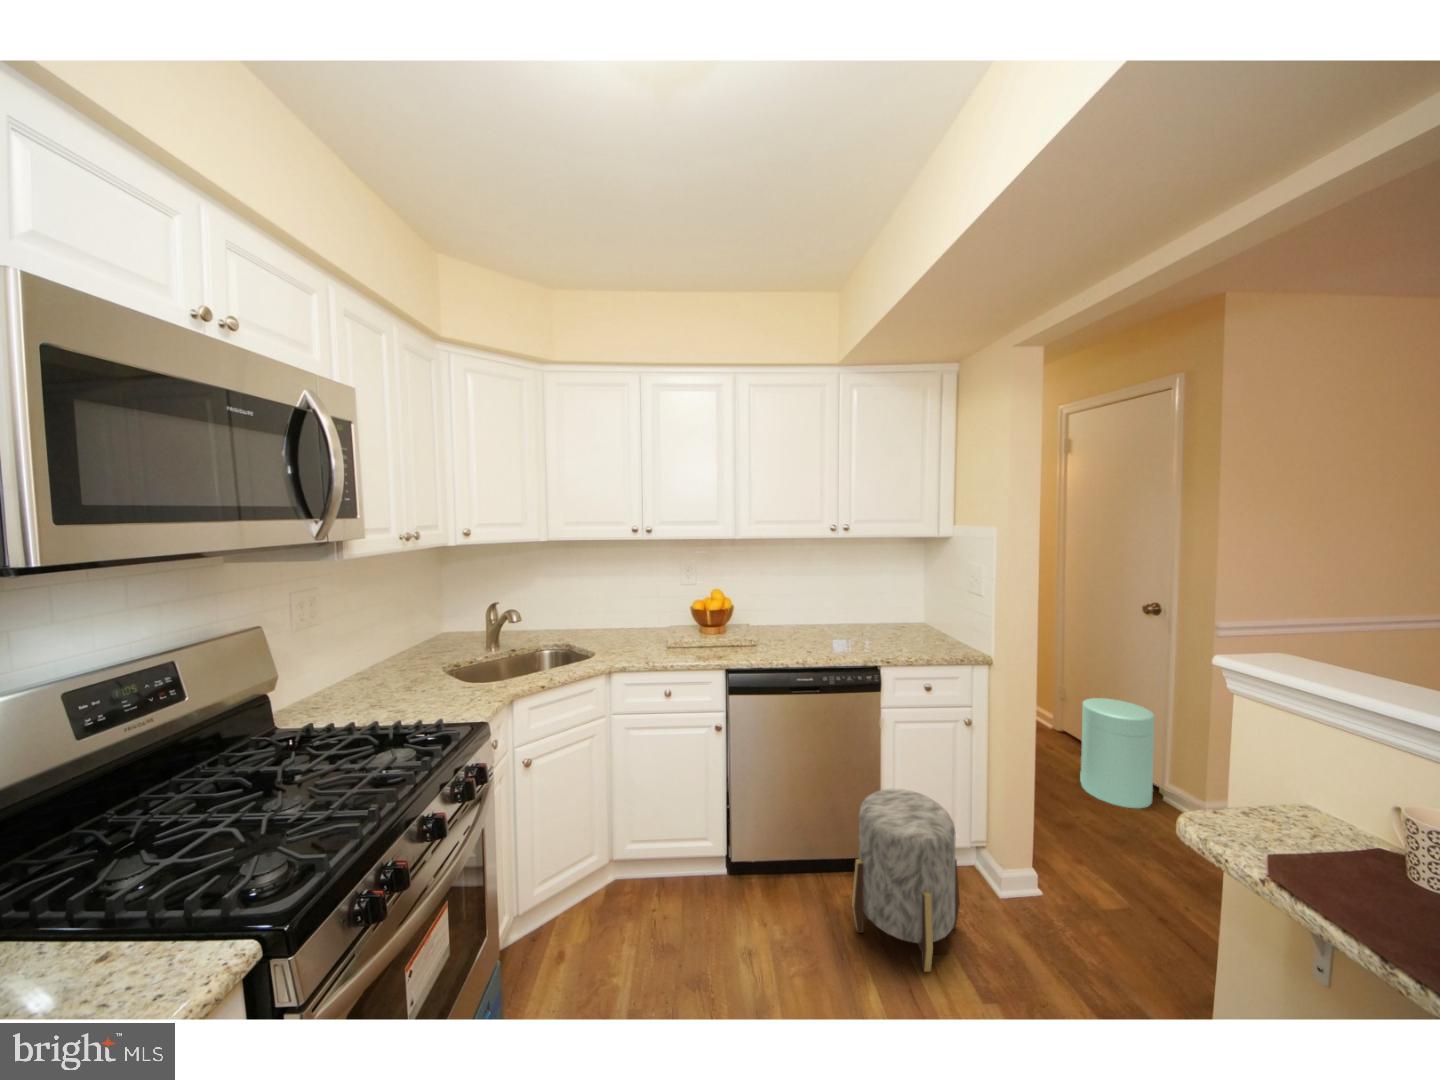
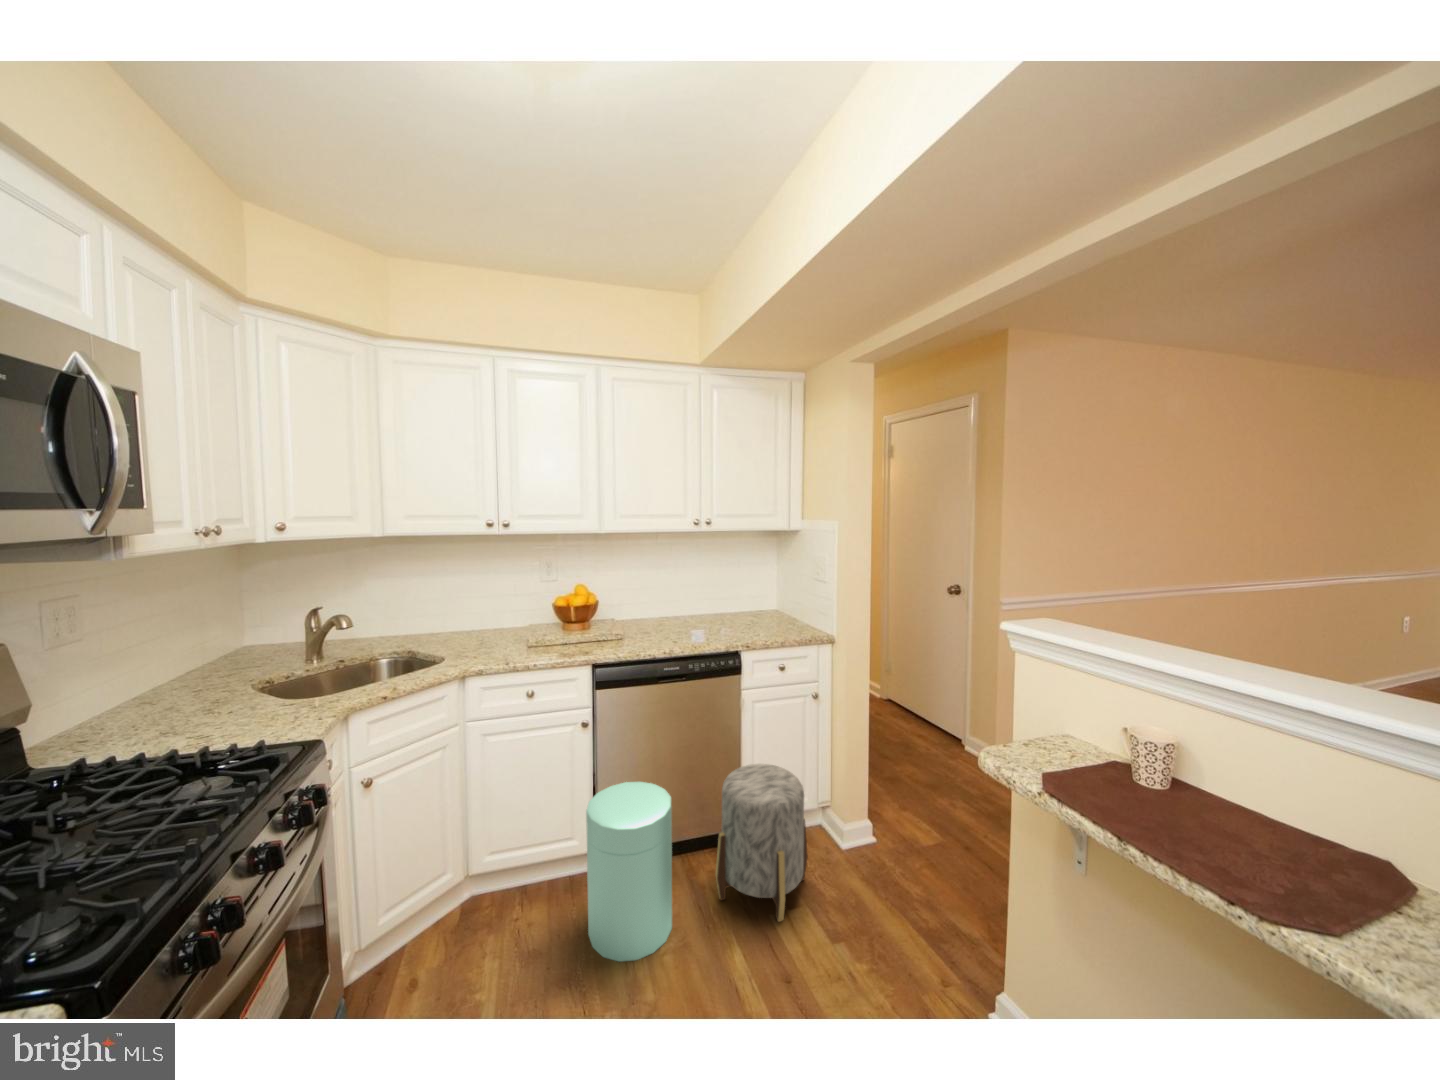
trash can: present [1080,698,1155,808] -> present [586,782,672,962]

